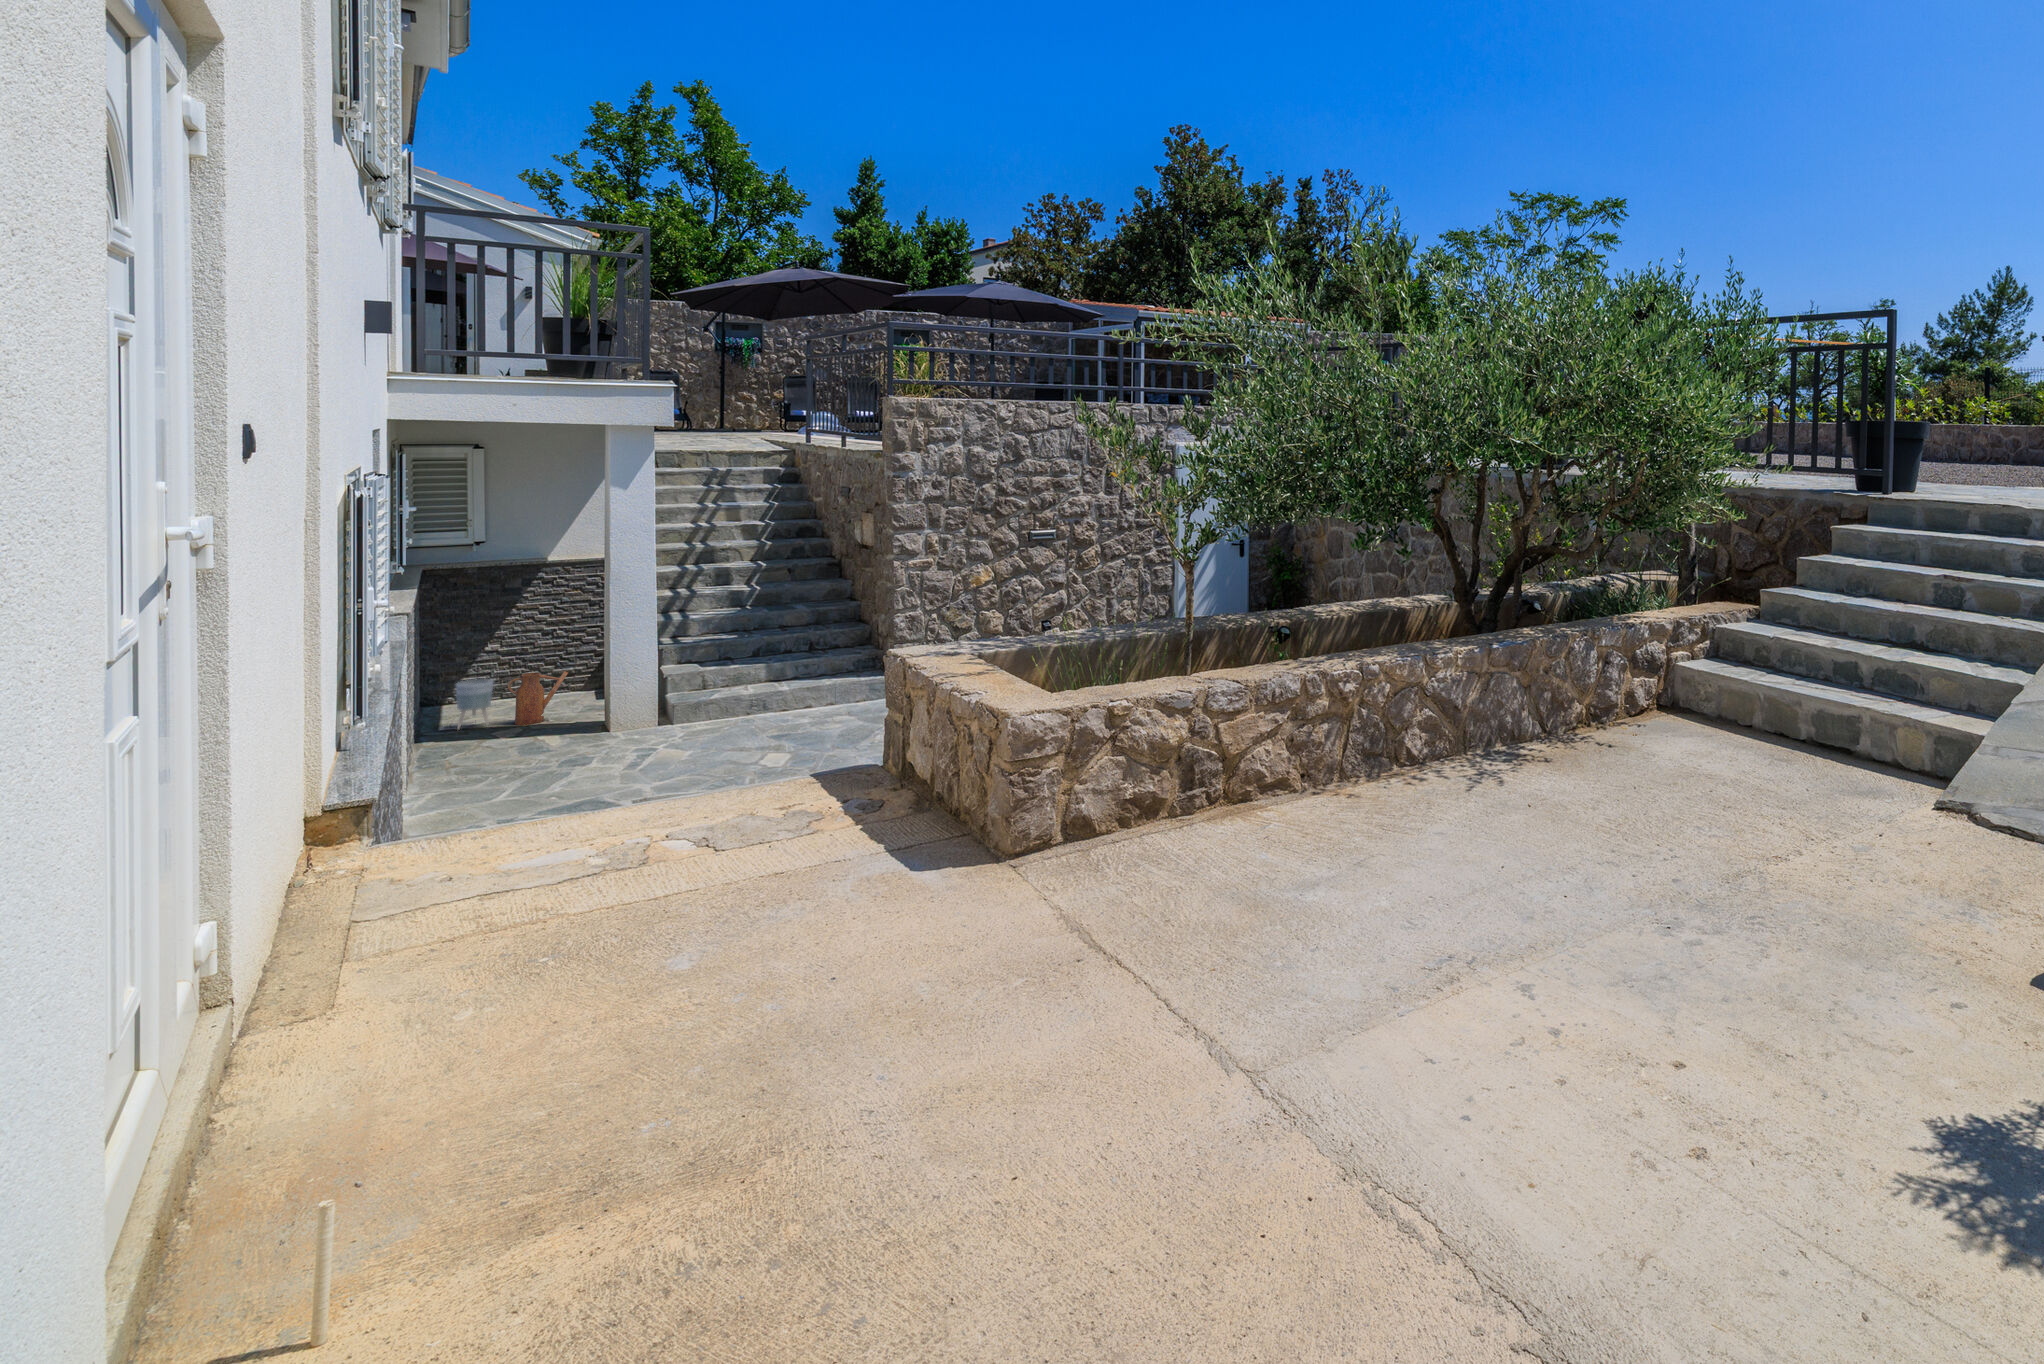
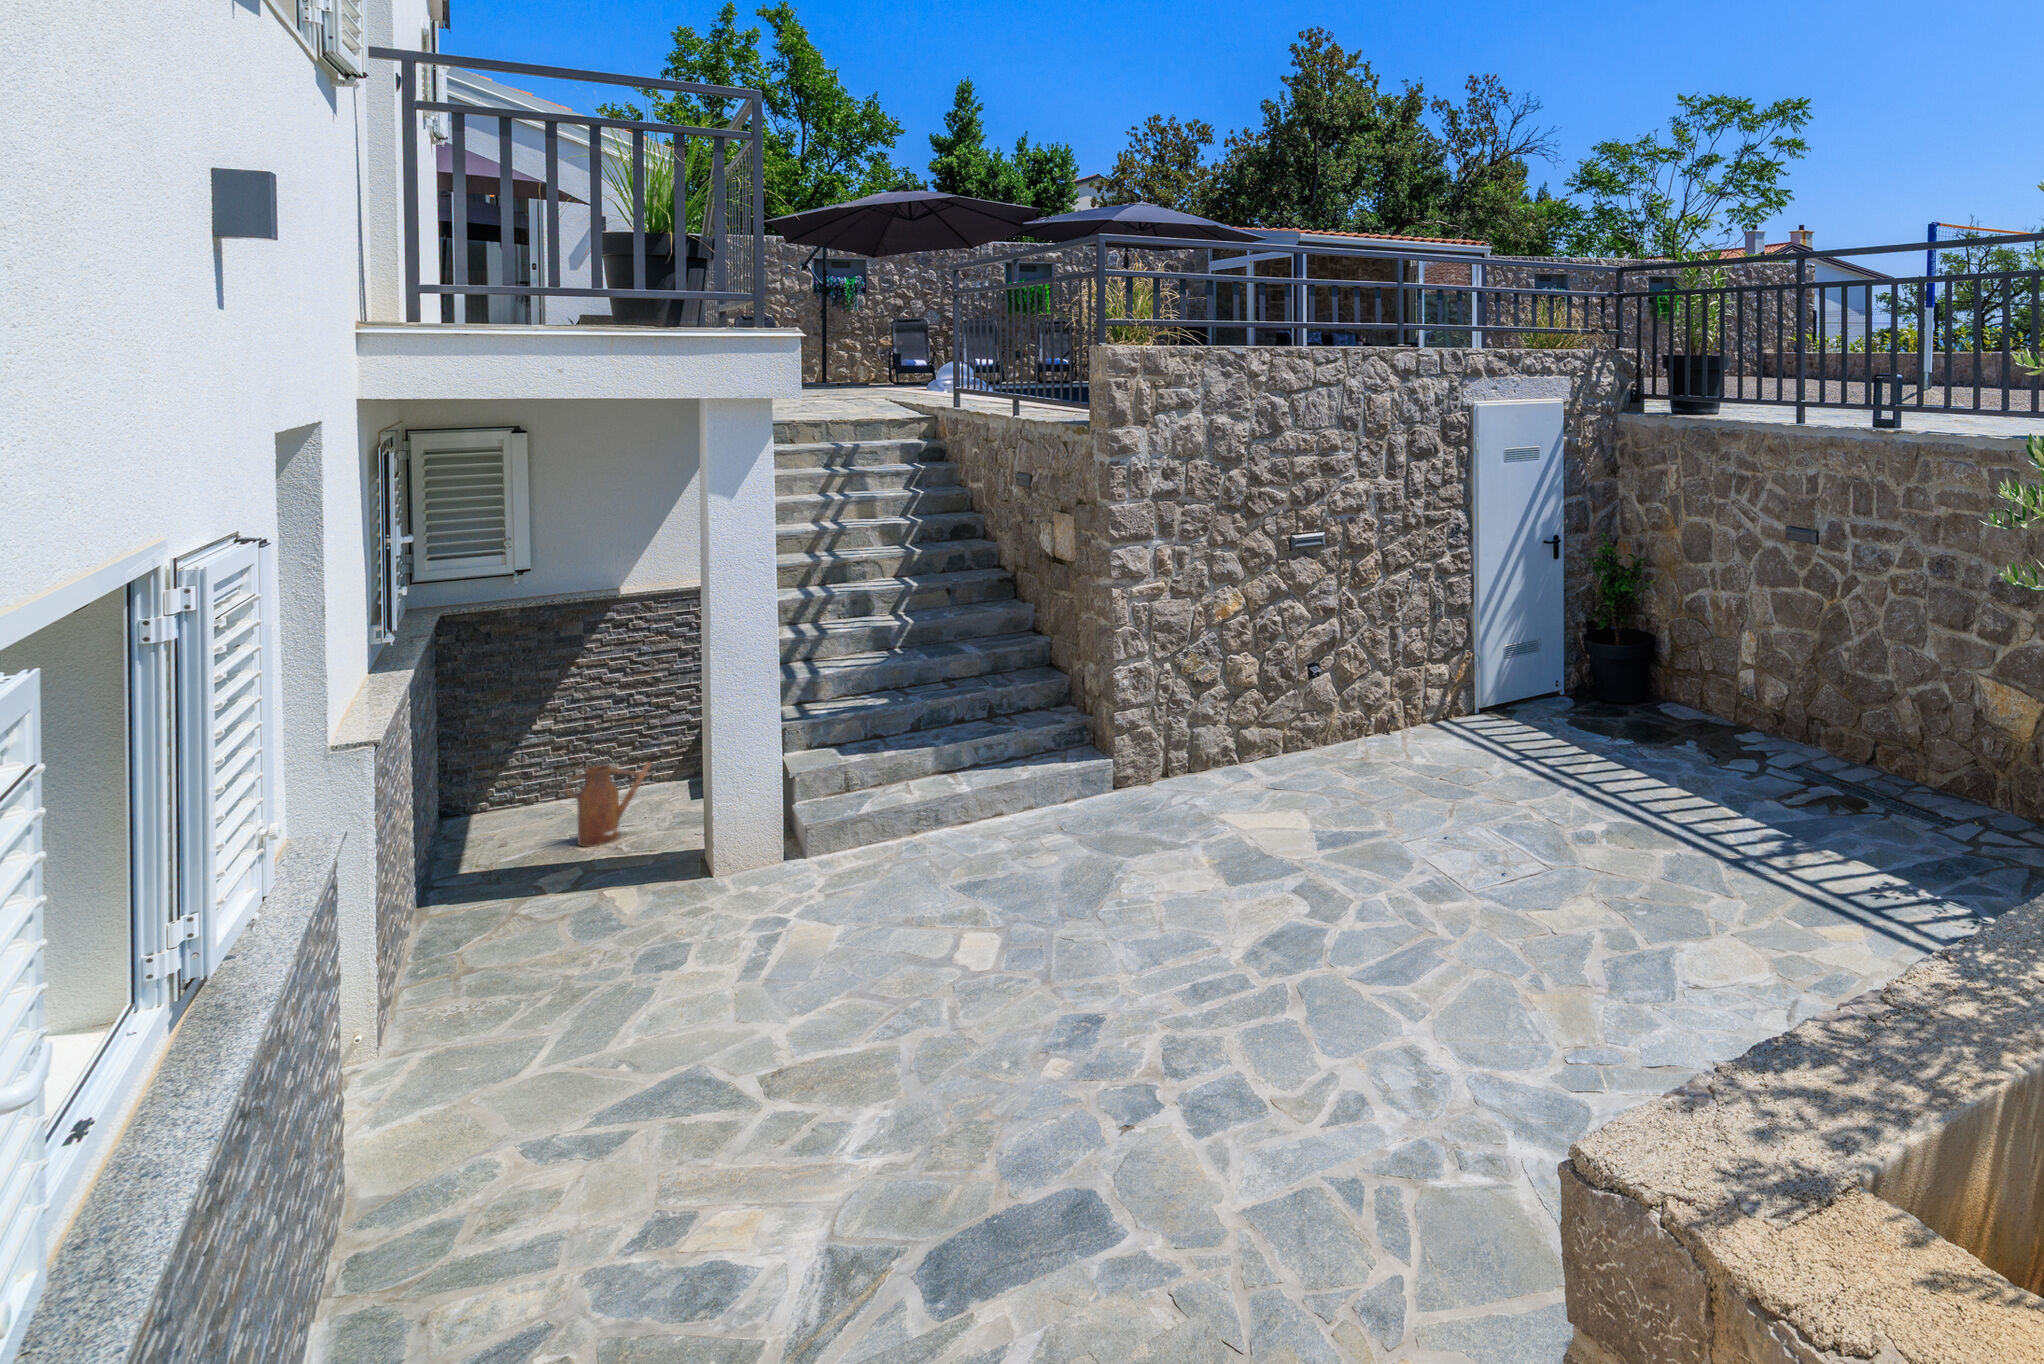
planter: present [456,679,494,729] -> none [487,776,544,859]

